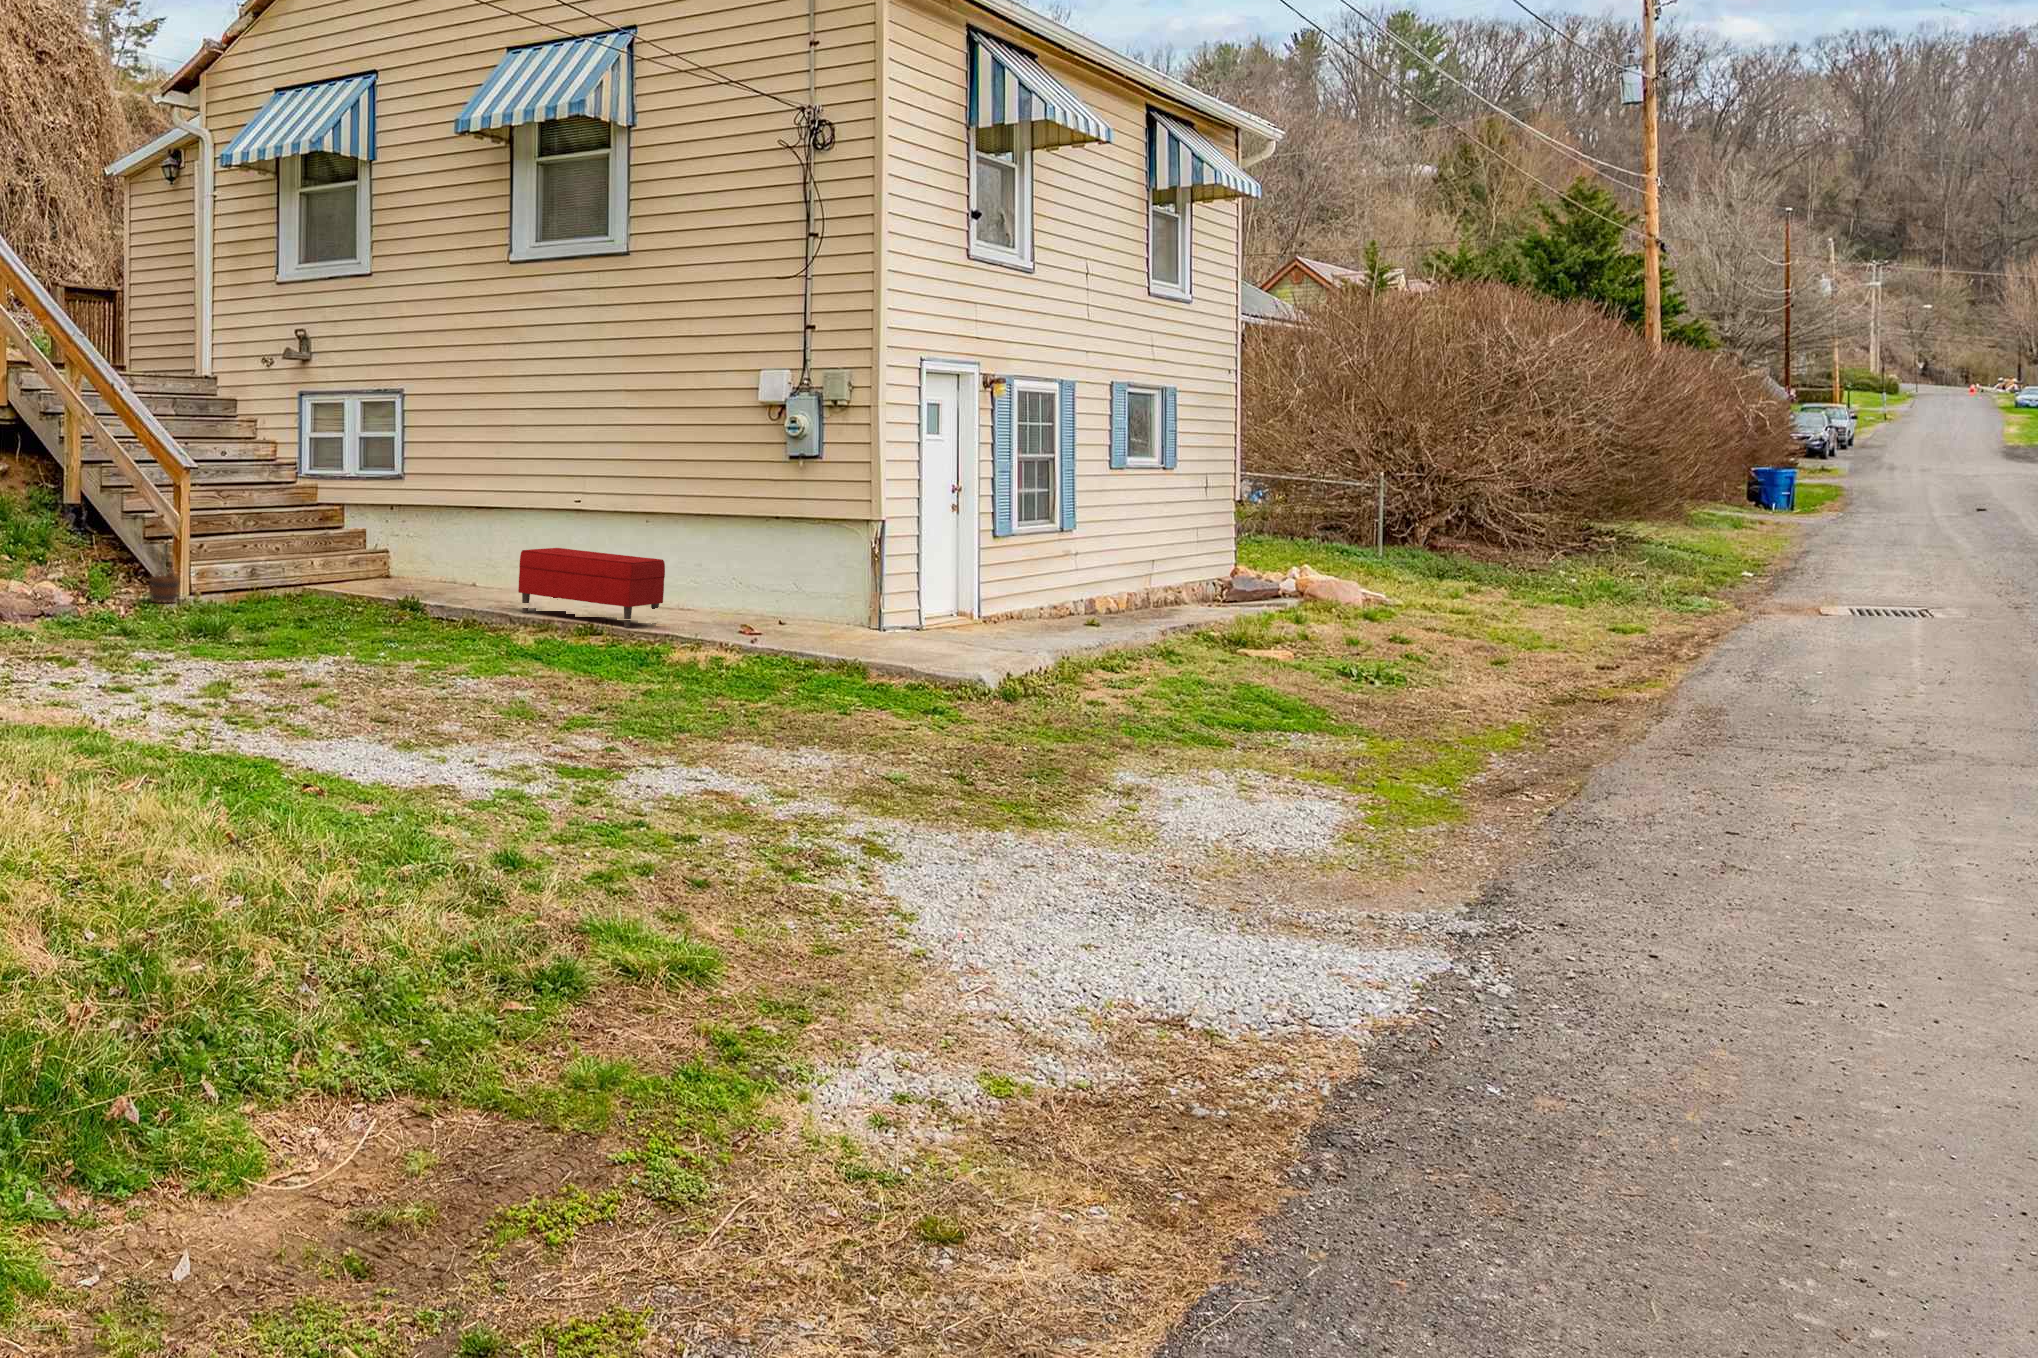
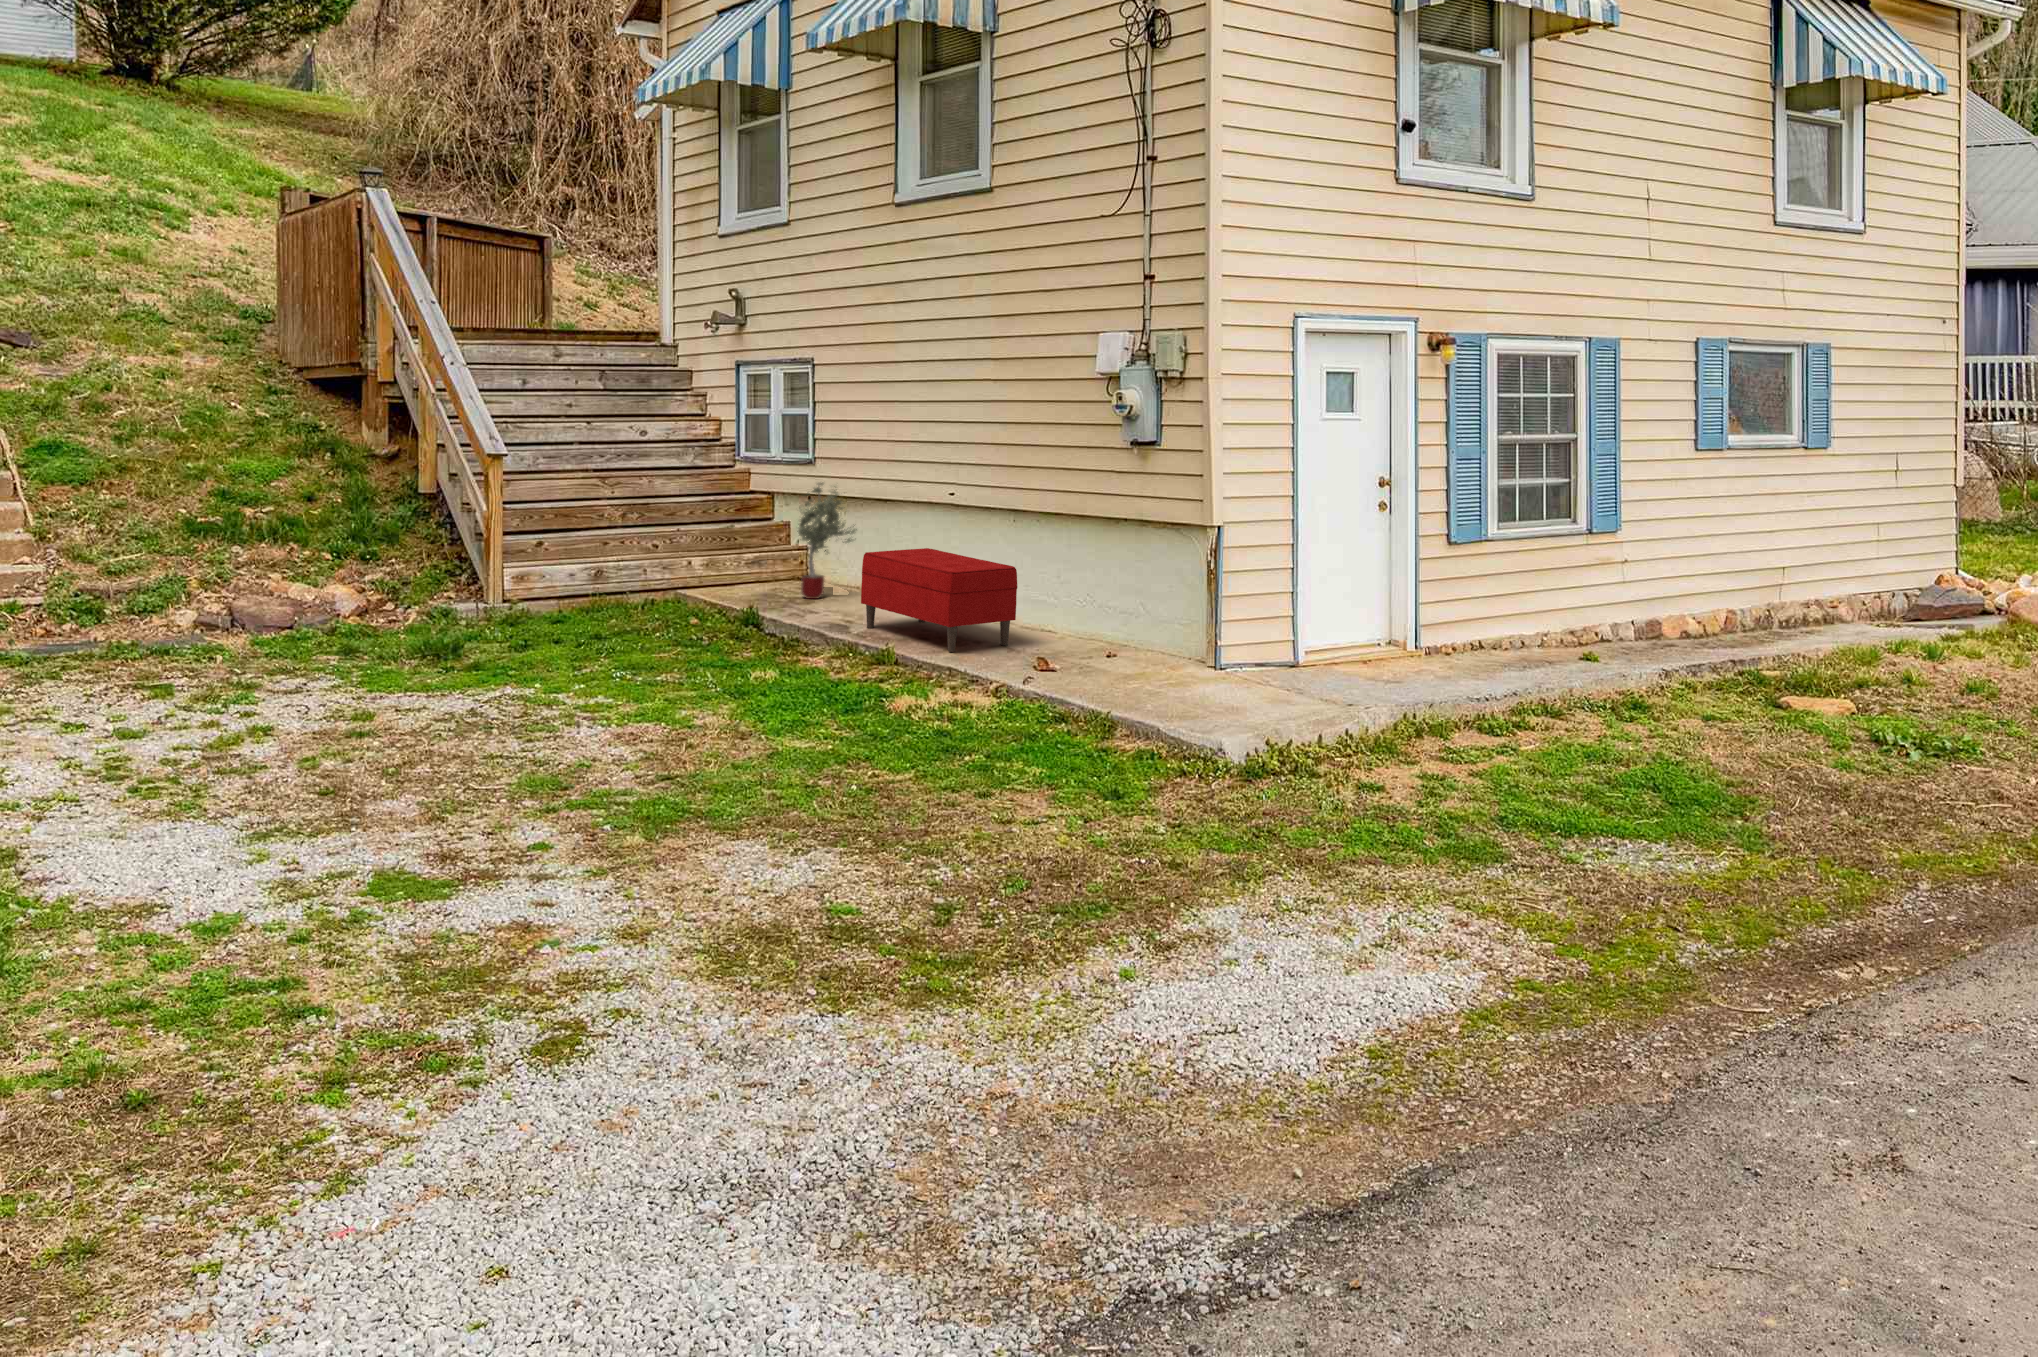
potted tree: none [403,494,467,594] -> present [797,483,857,599]
wooden bucket: present [150,554,179,603] -> none [433,554,471,612]

